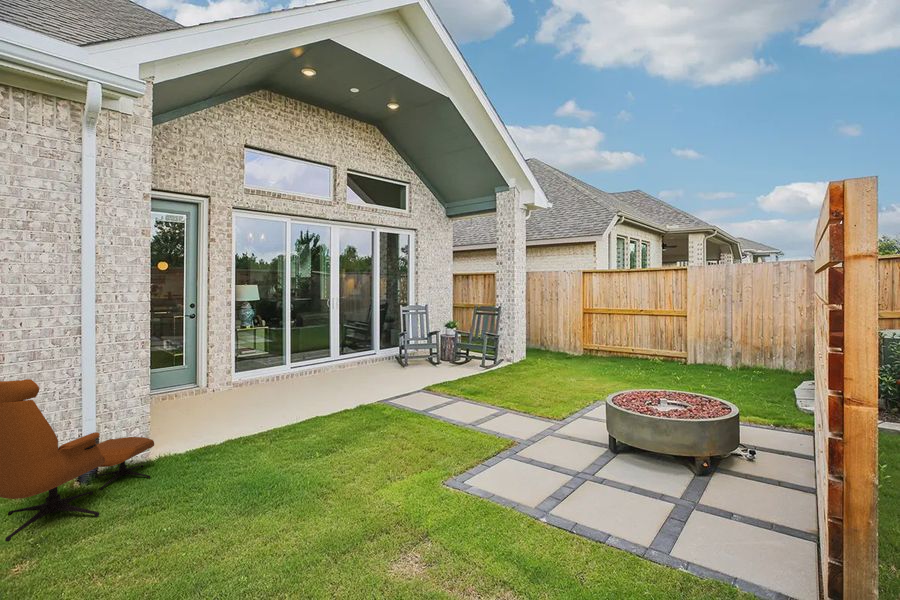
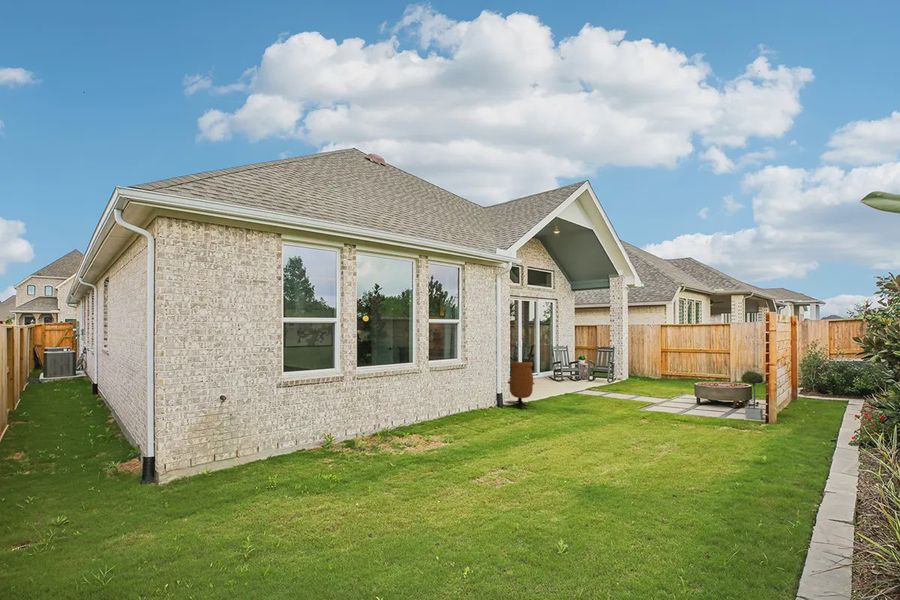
potted tree: none [730,386,811,567] -> present [741,370,764,420]

